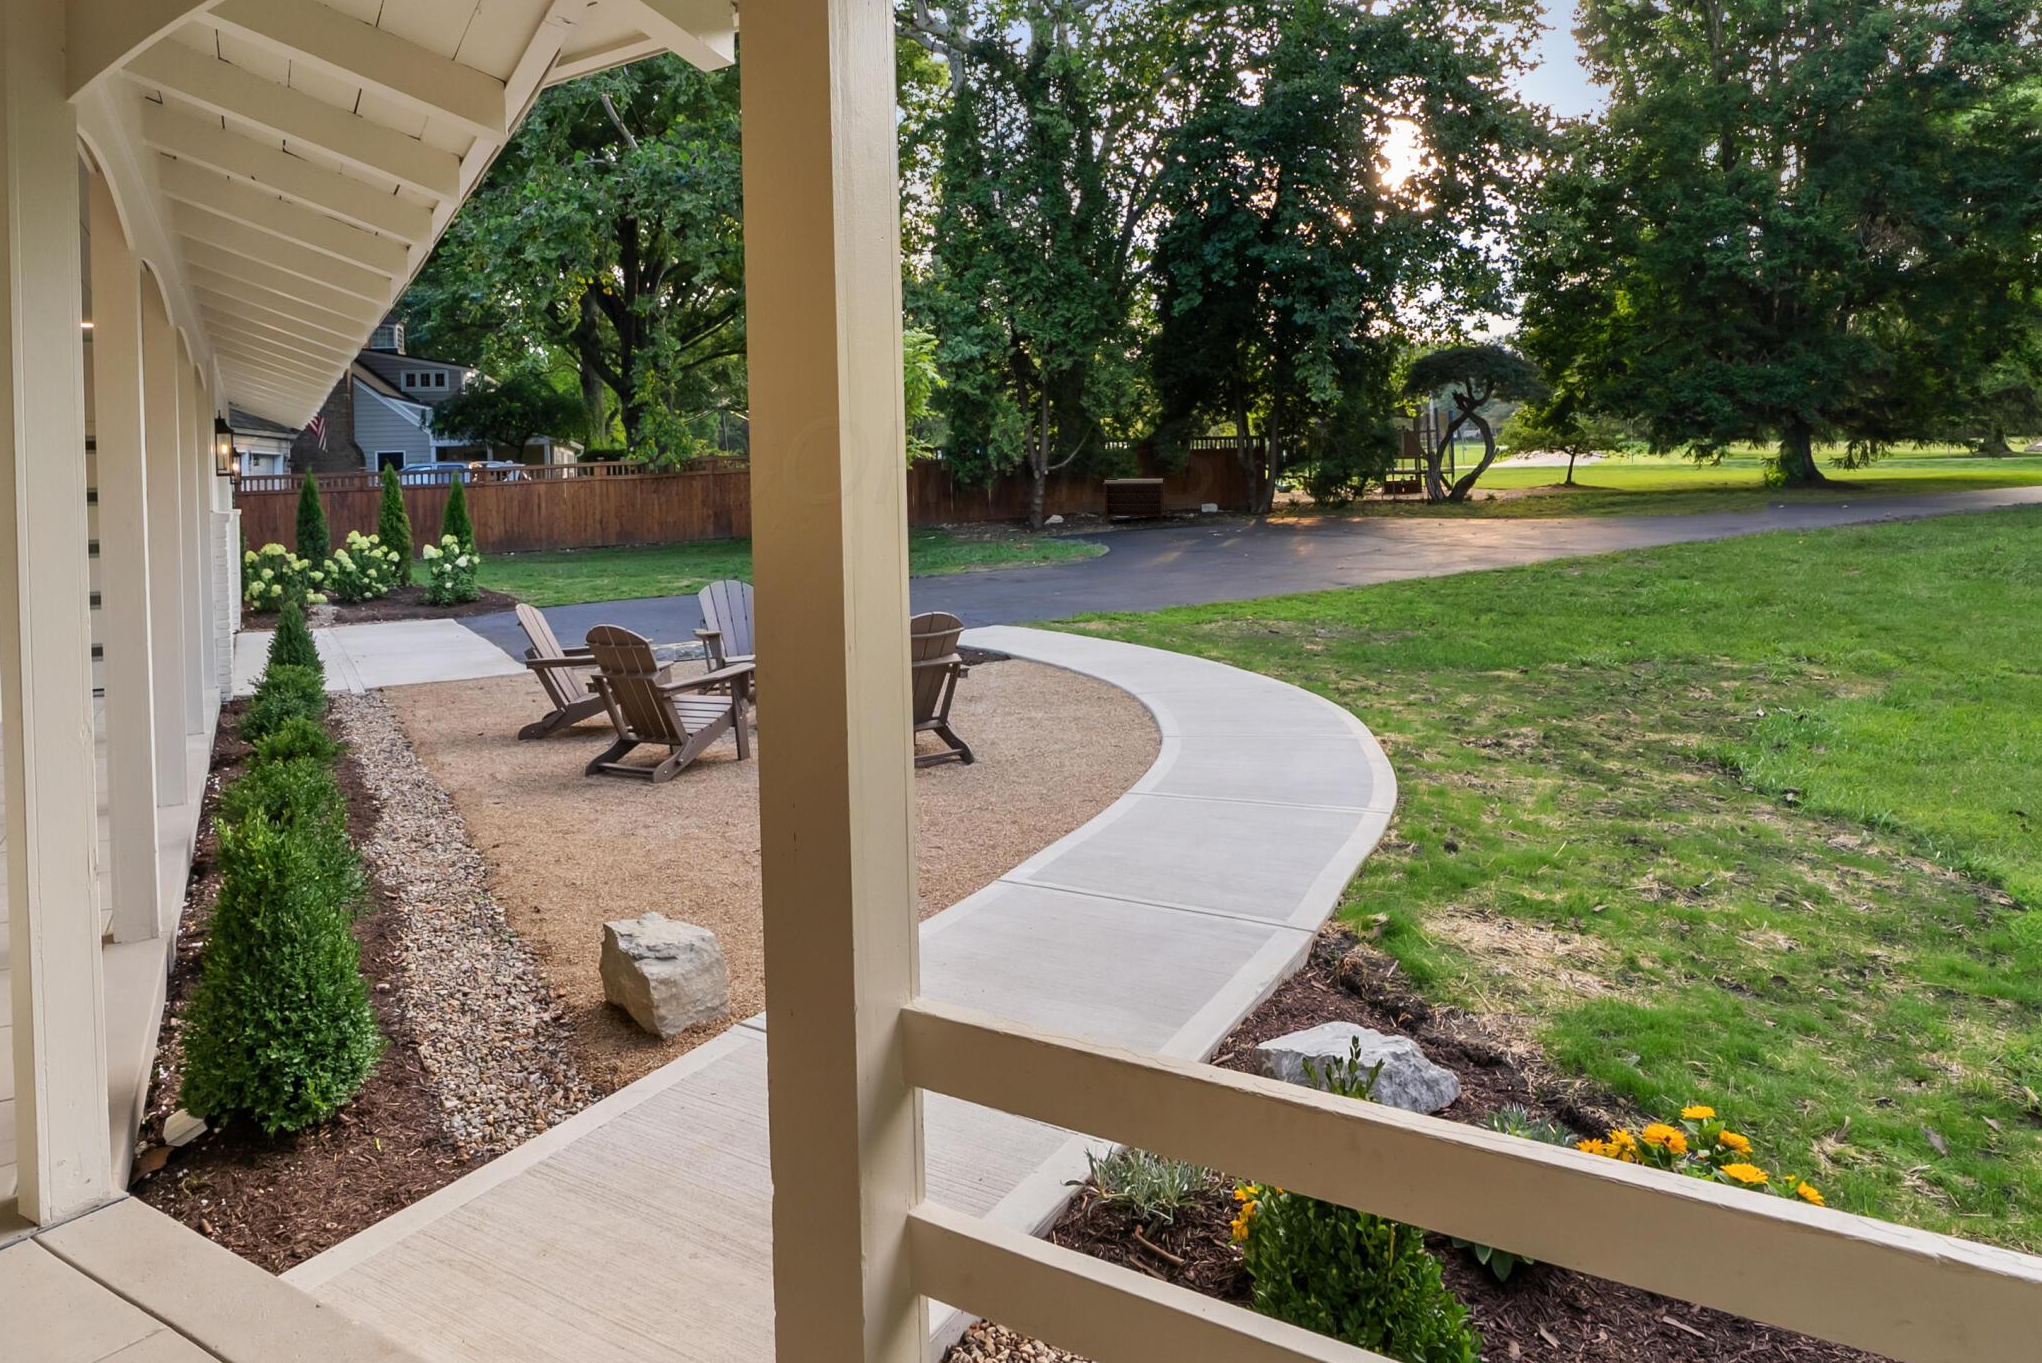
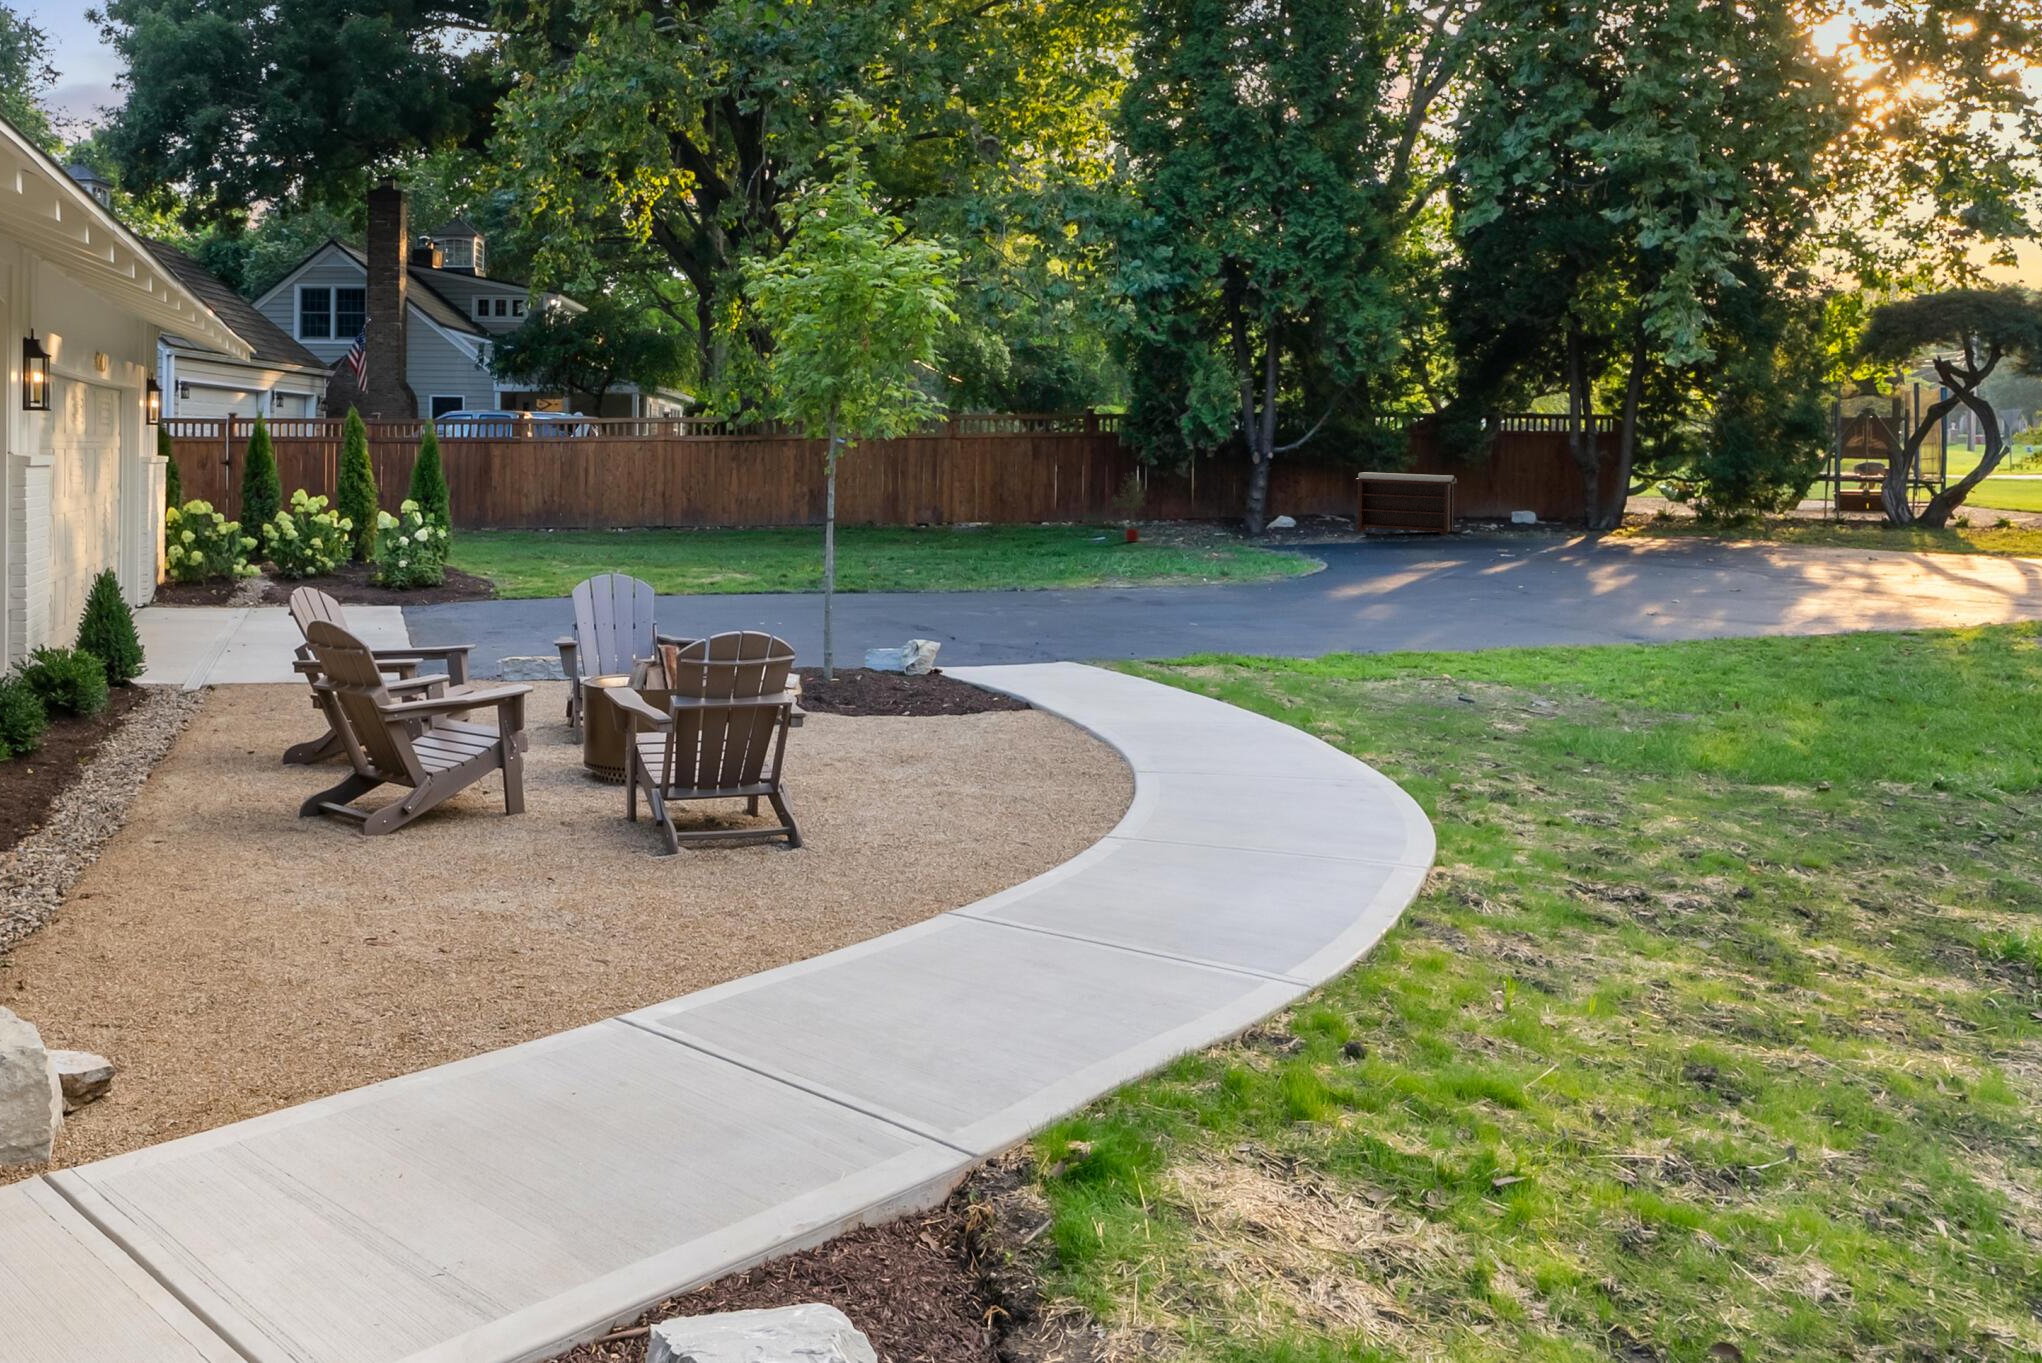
potted tree: none [940,487,965,535] -> present [1112,476,1145,542]

